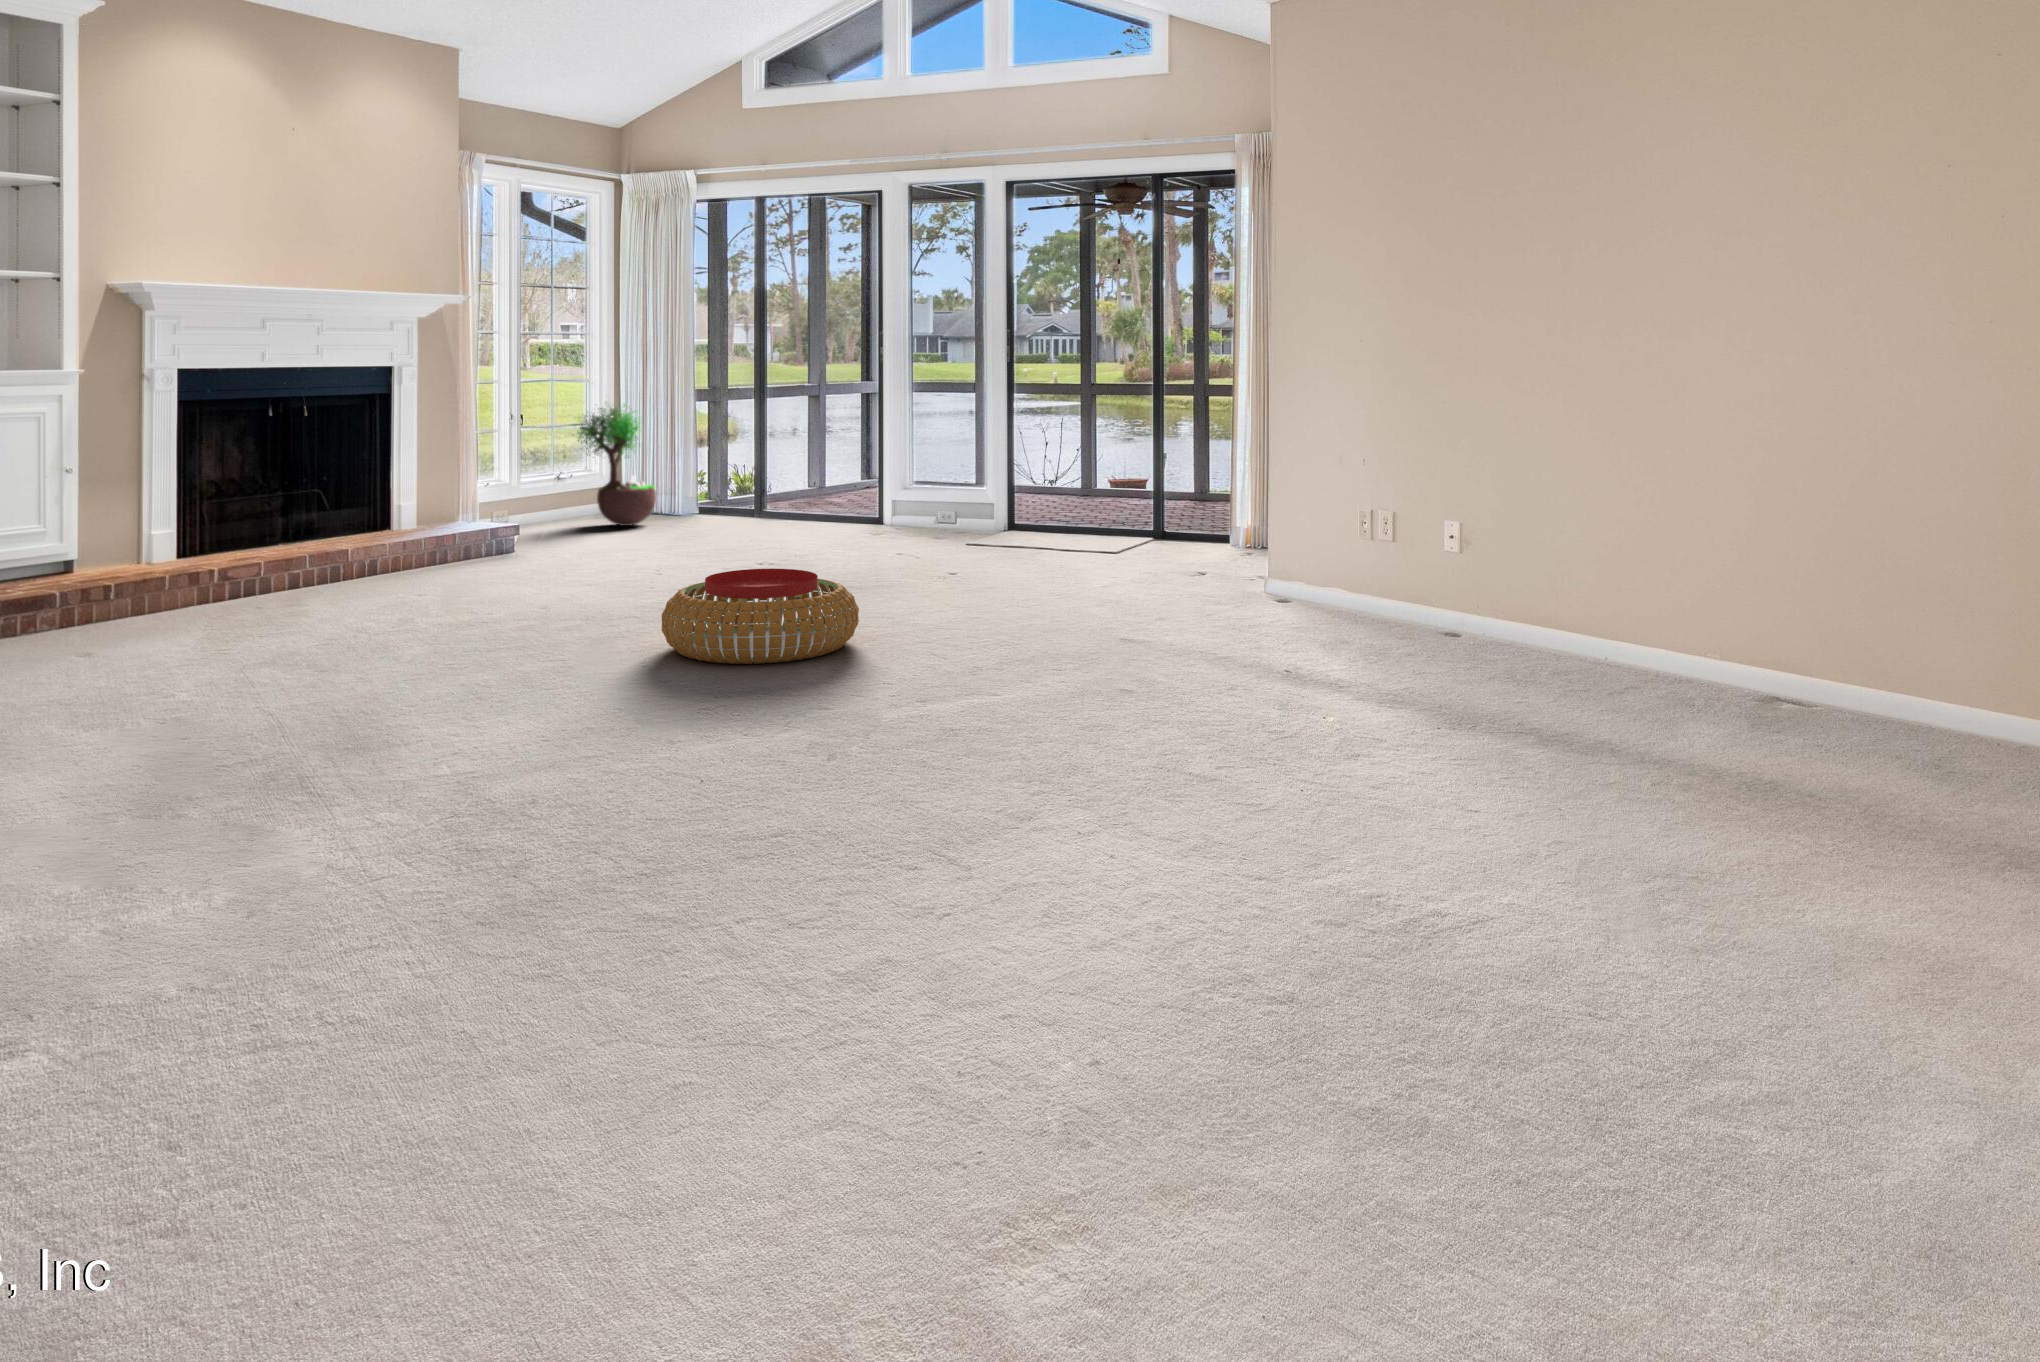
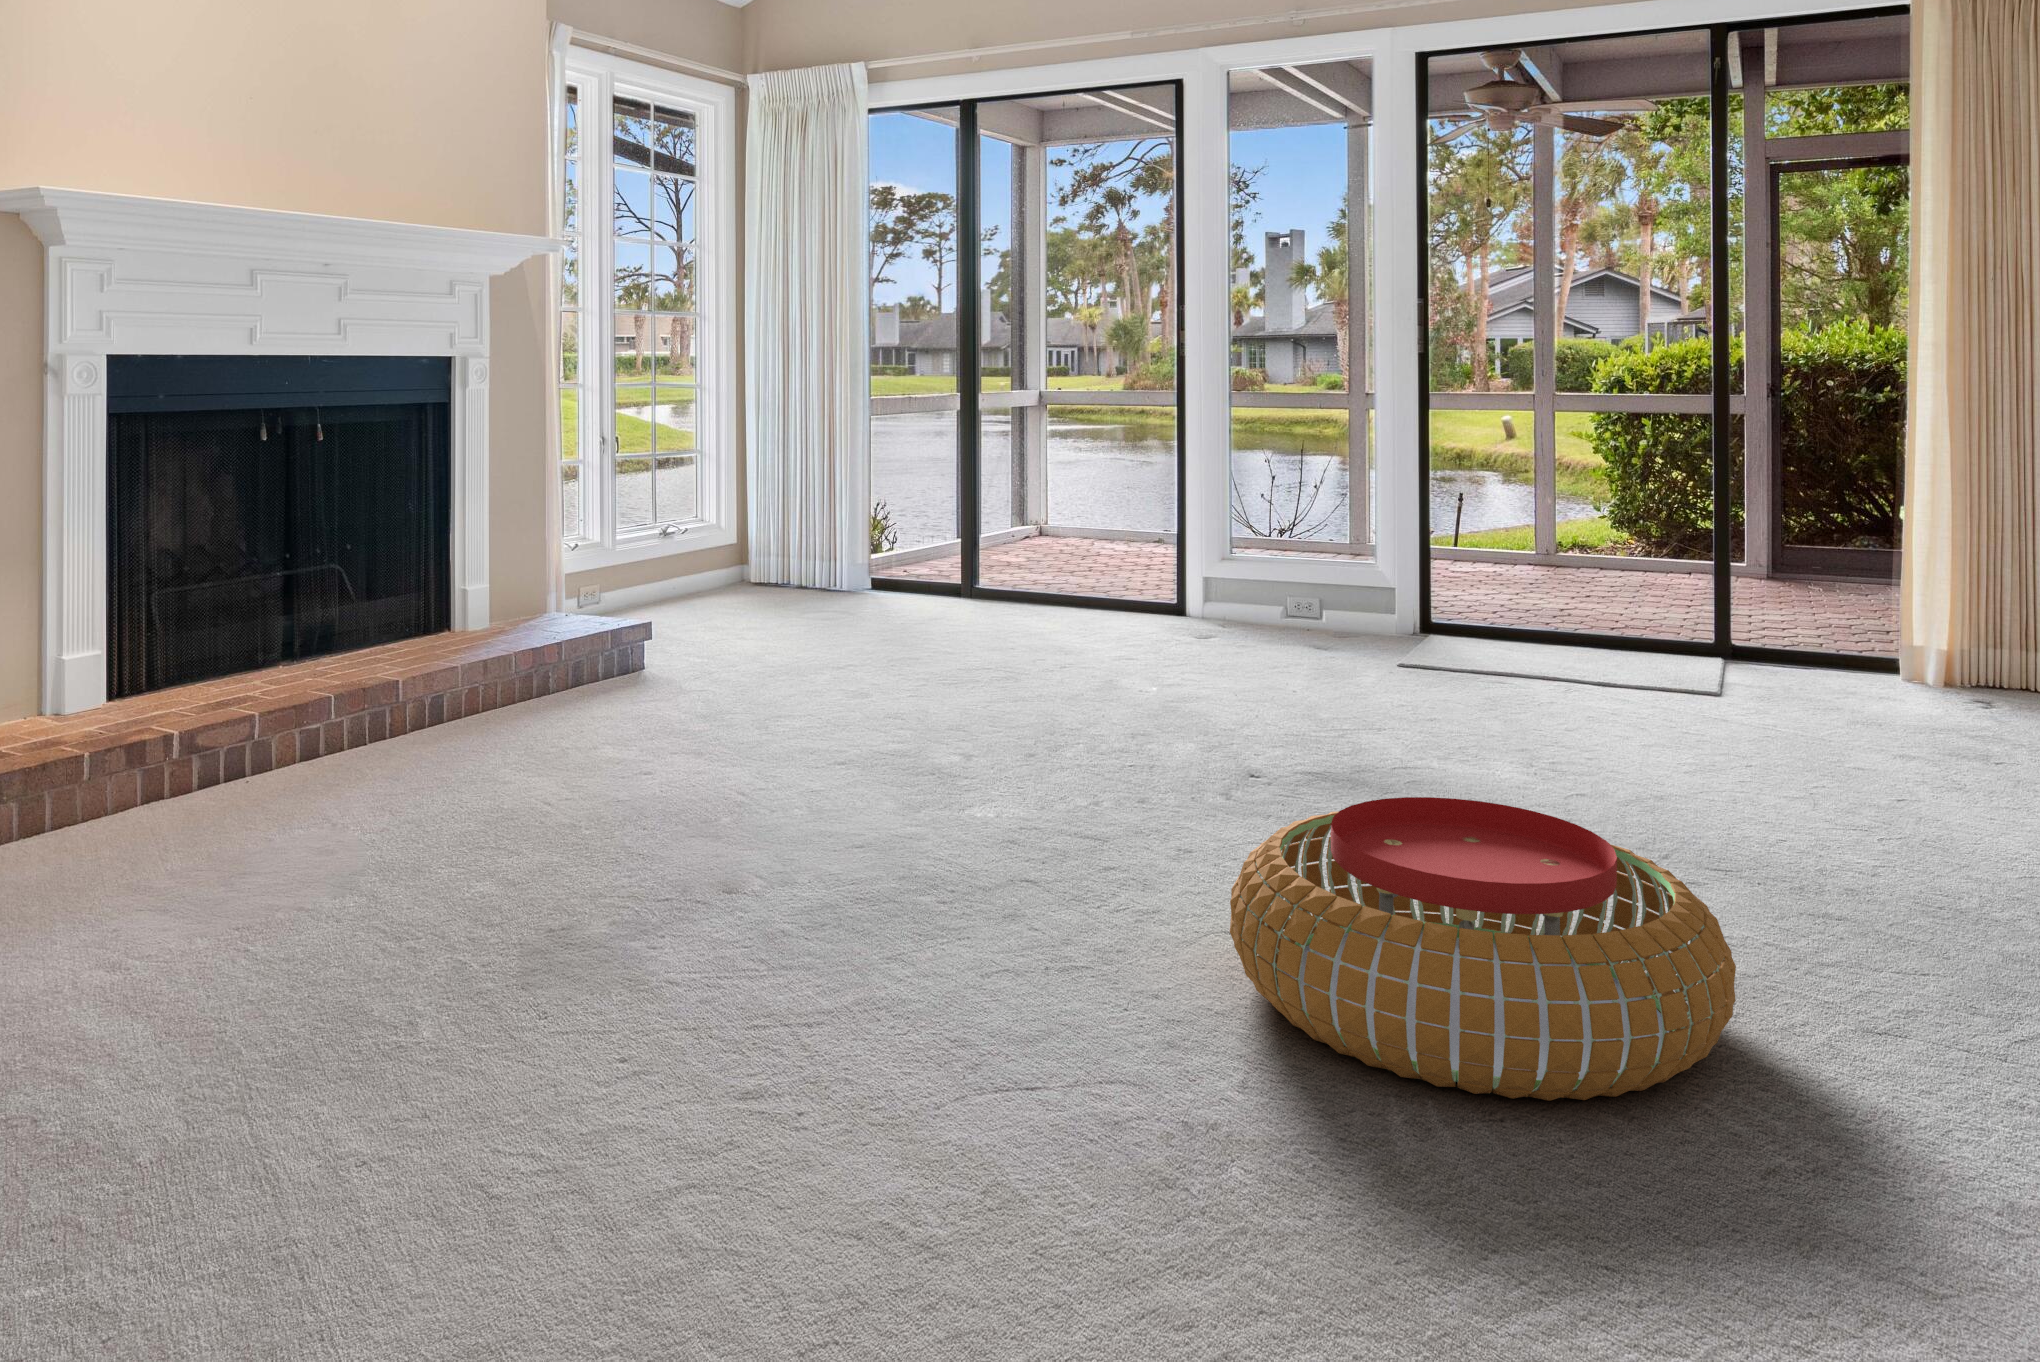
potted tree: present [571,402,656,526] -> none [686,403,813,607]

